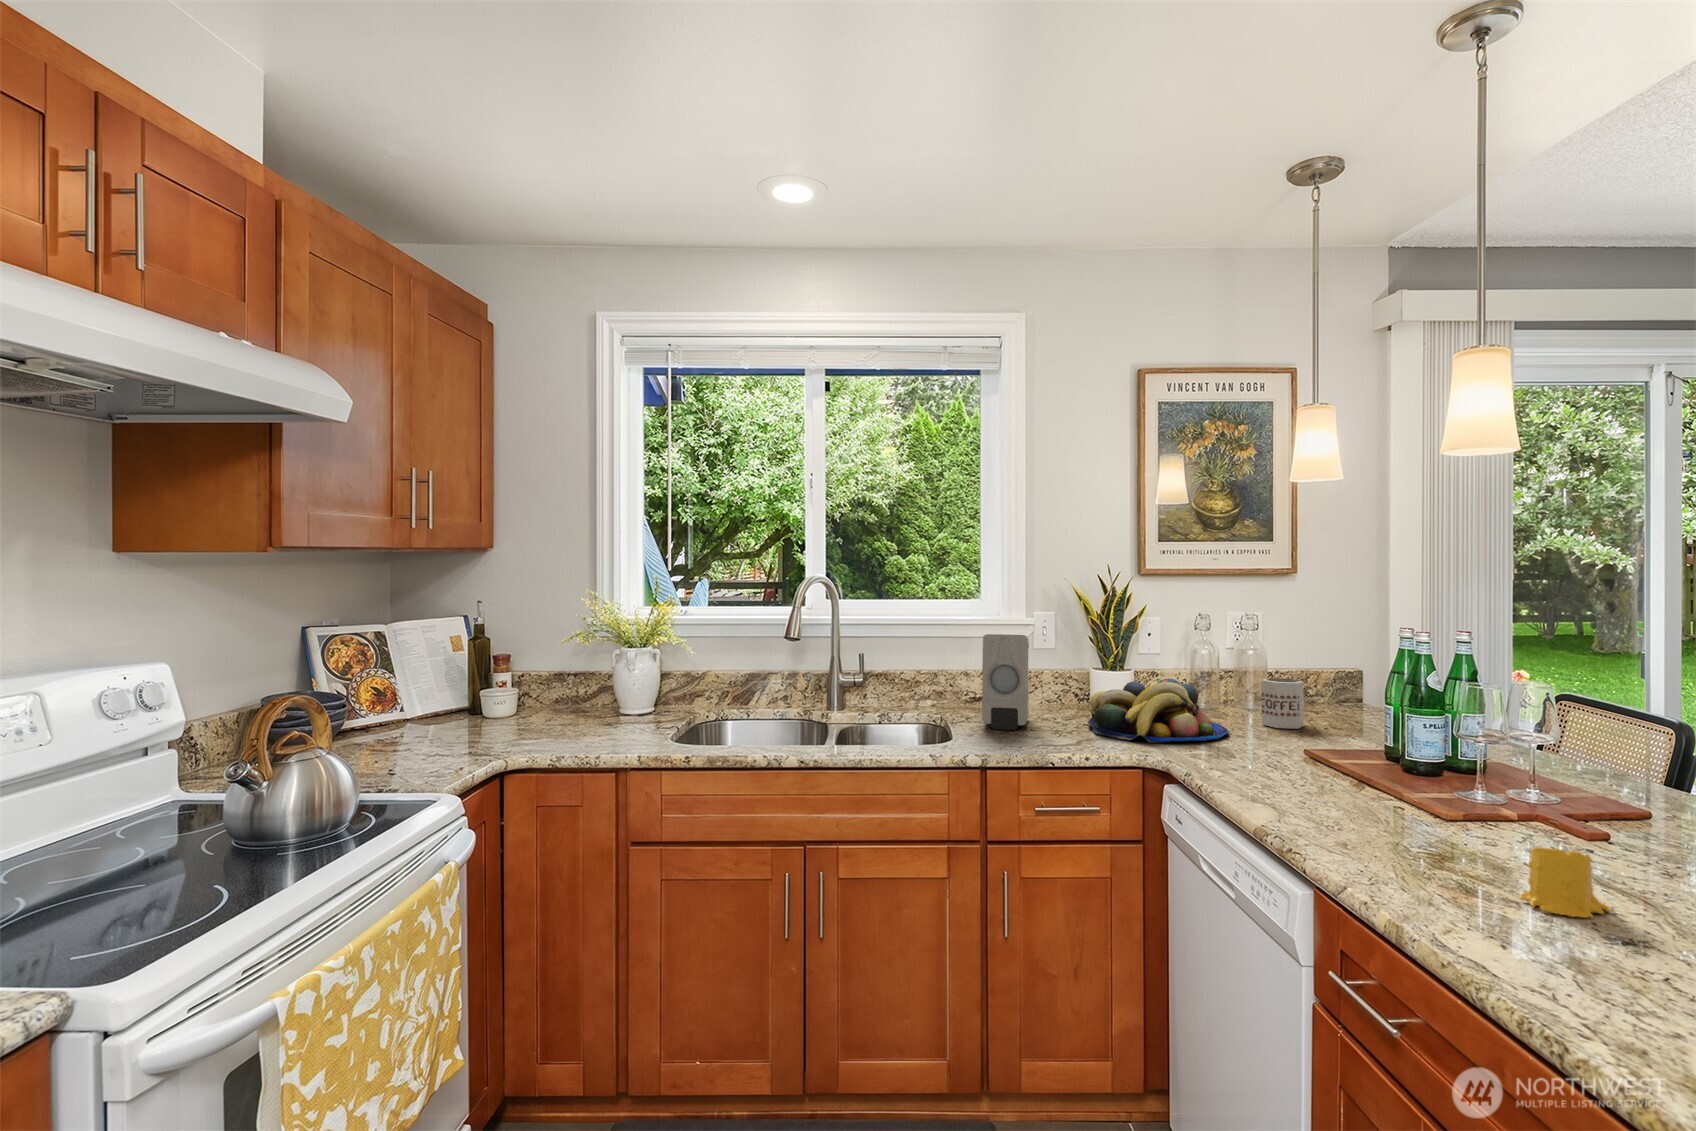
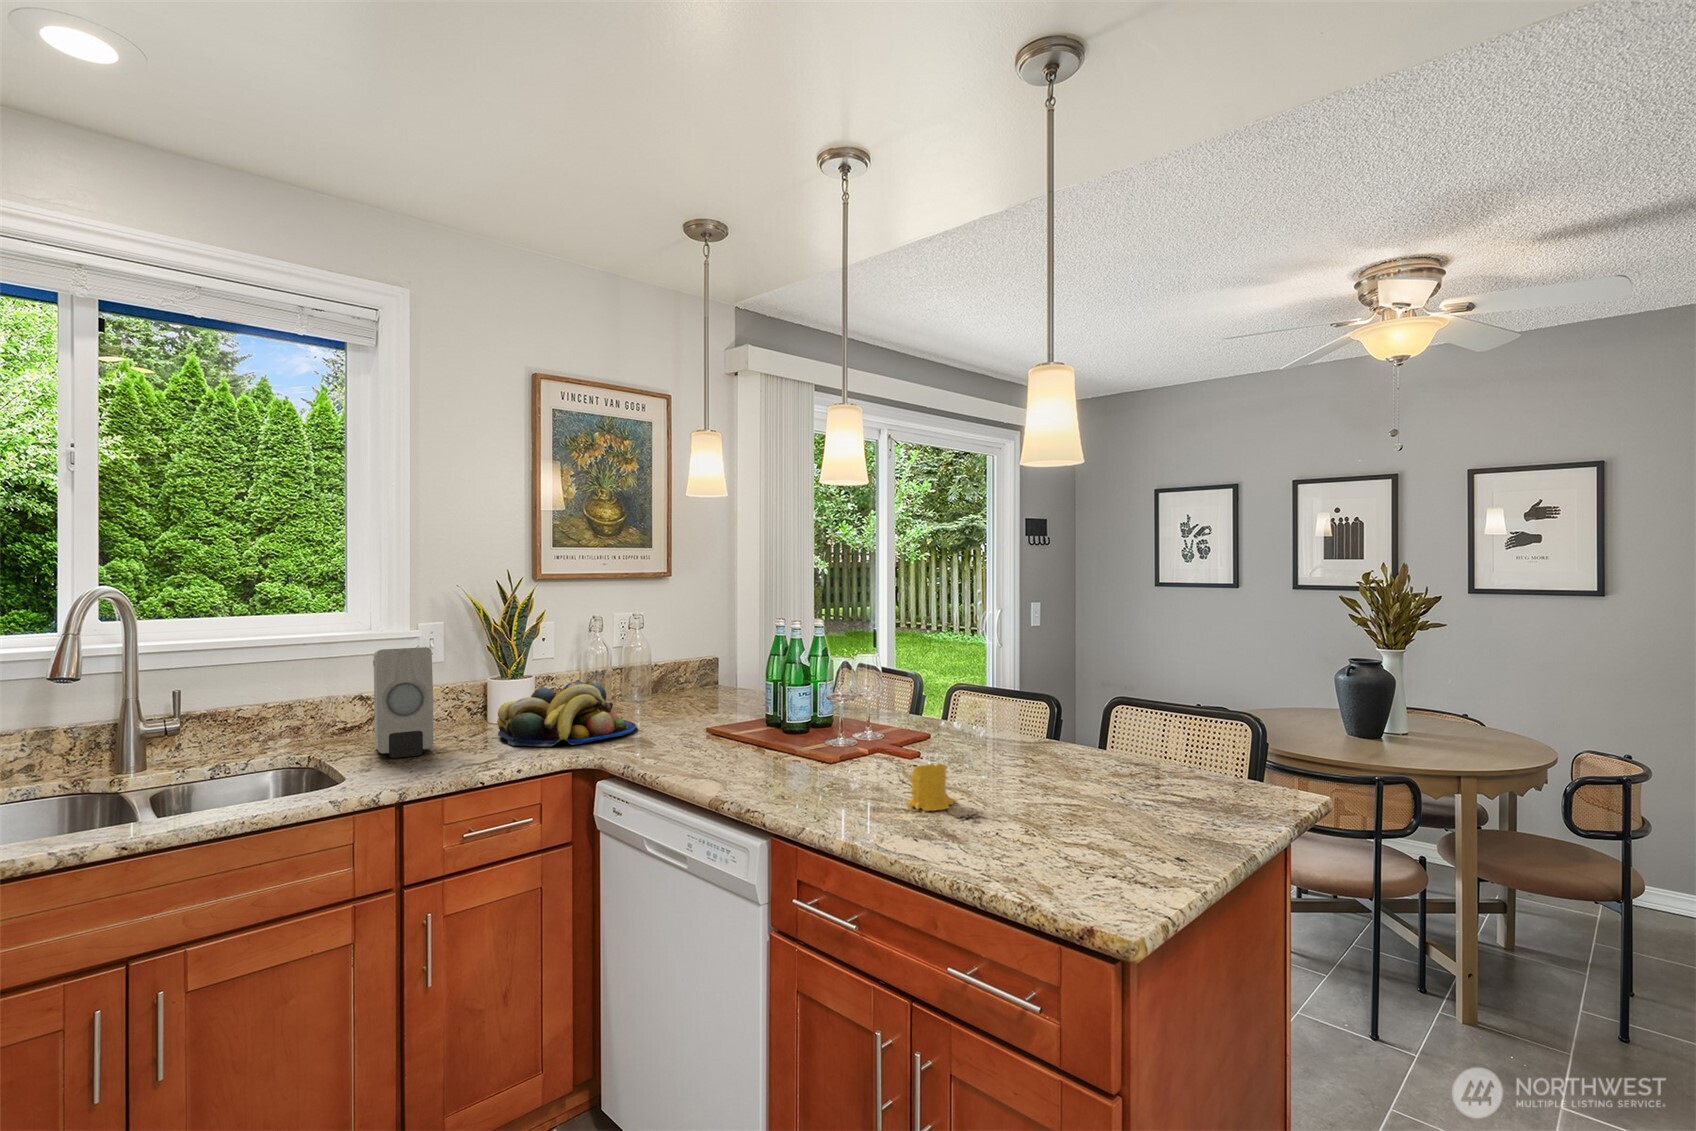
mug: present [1262,678,1305,729] -> none [657,671,691,717]

